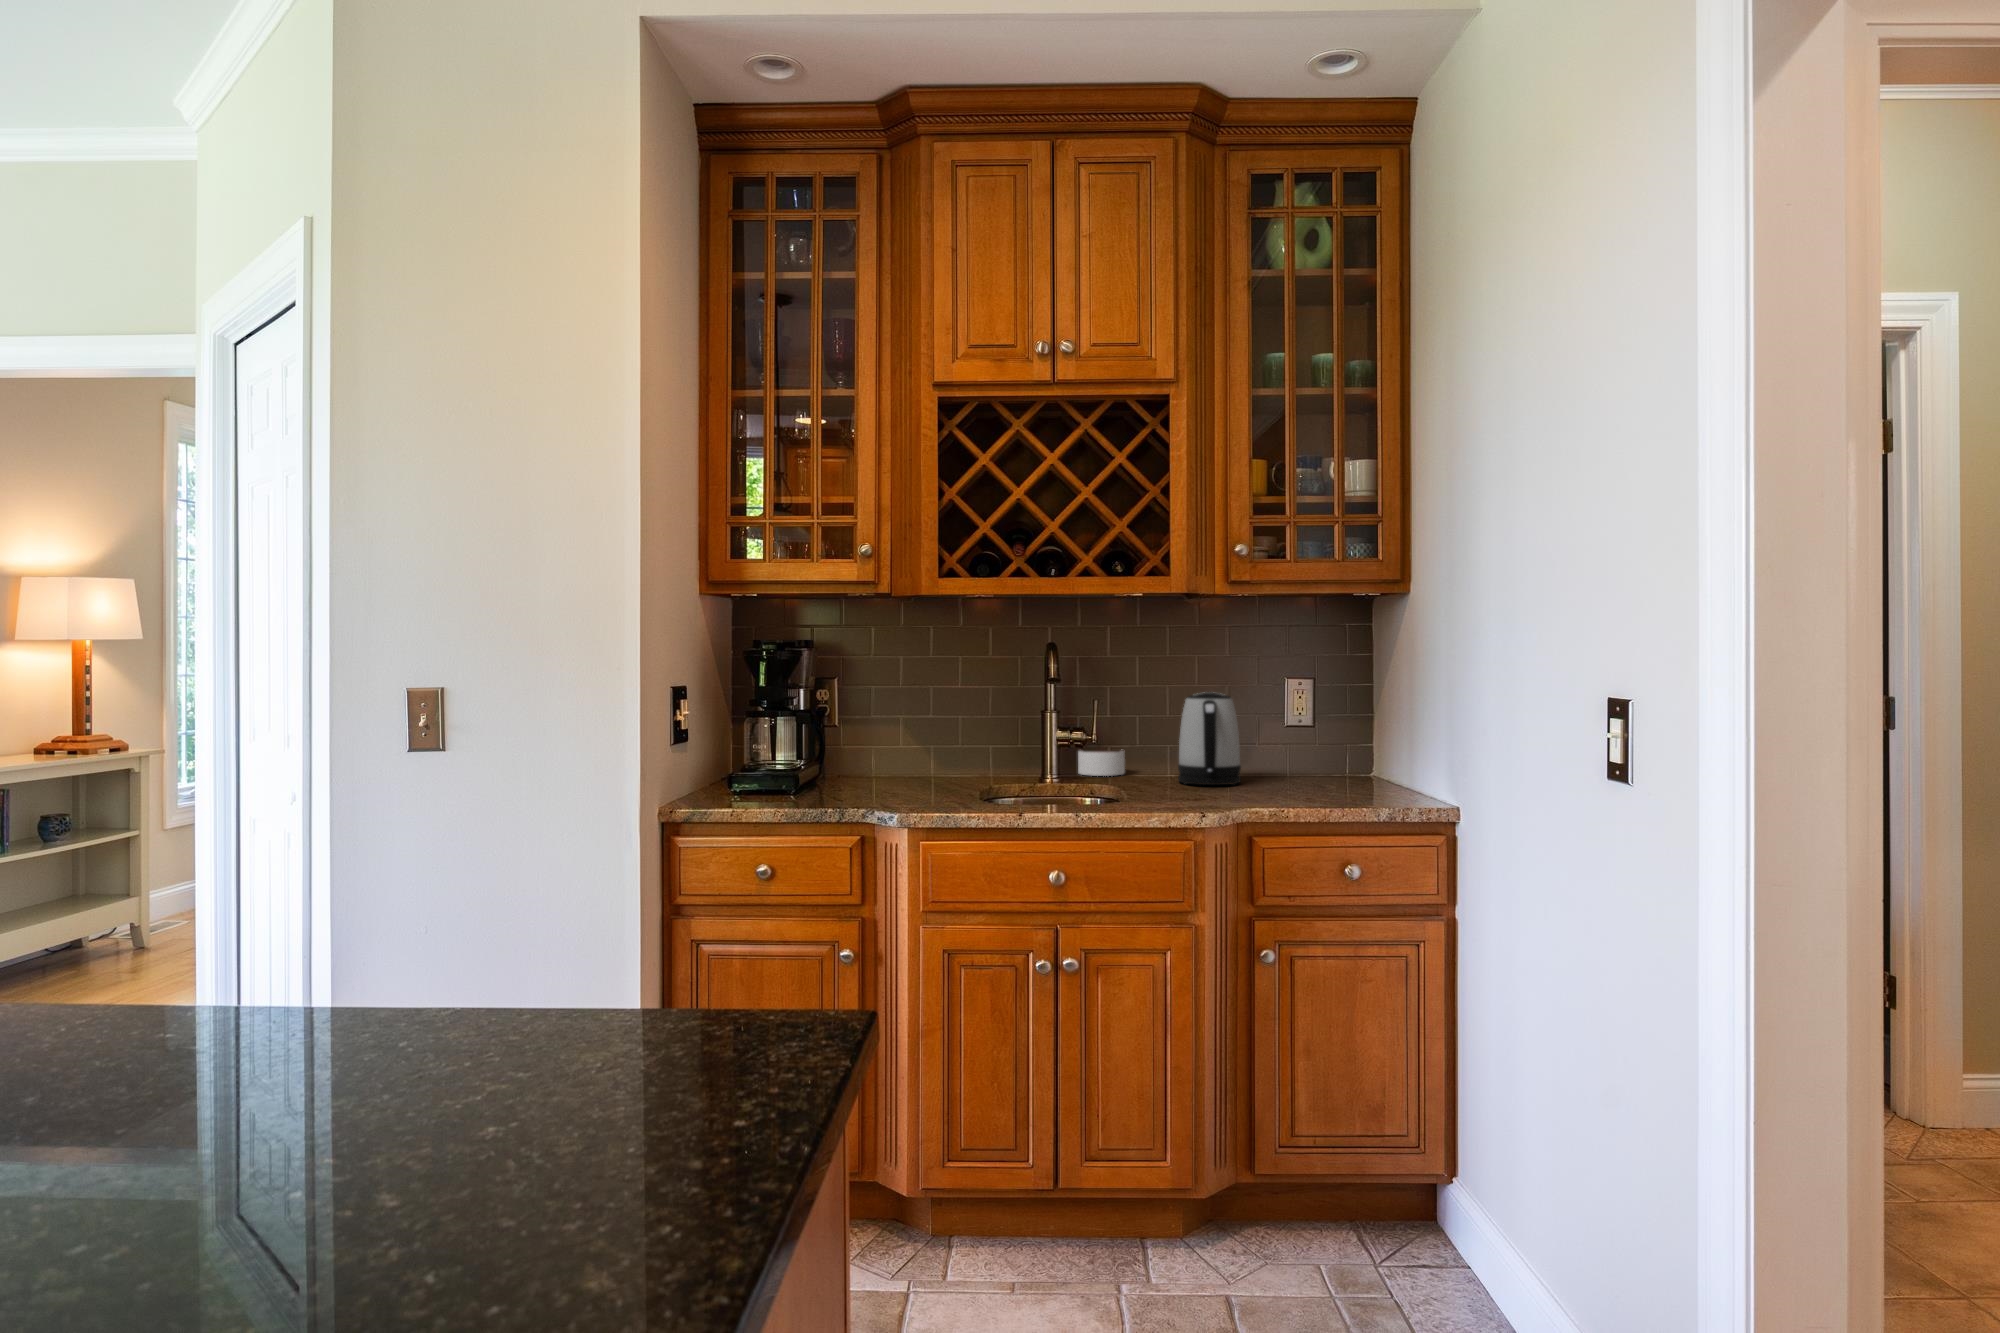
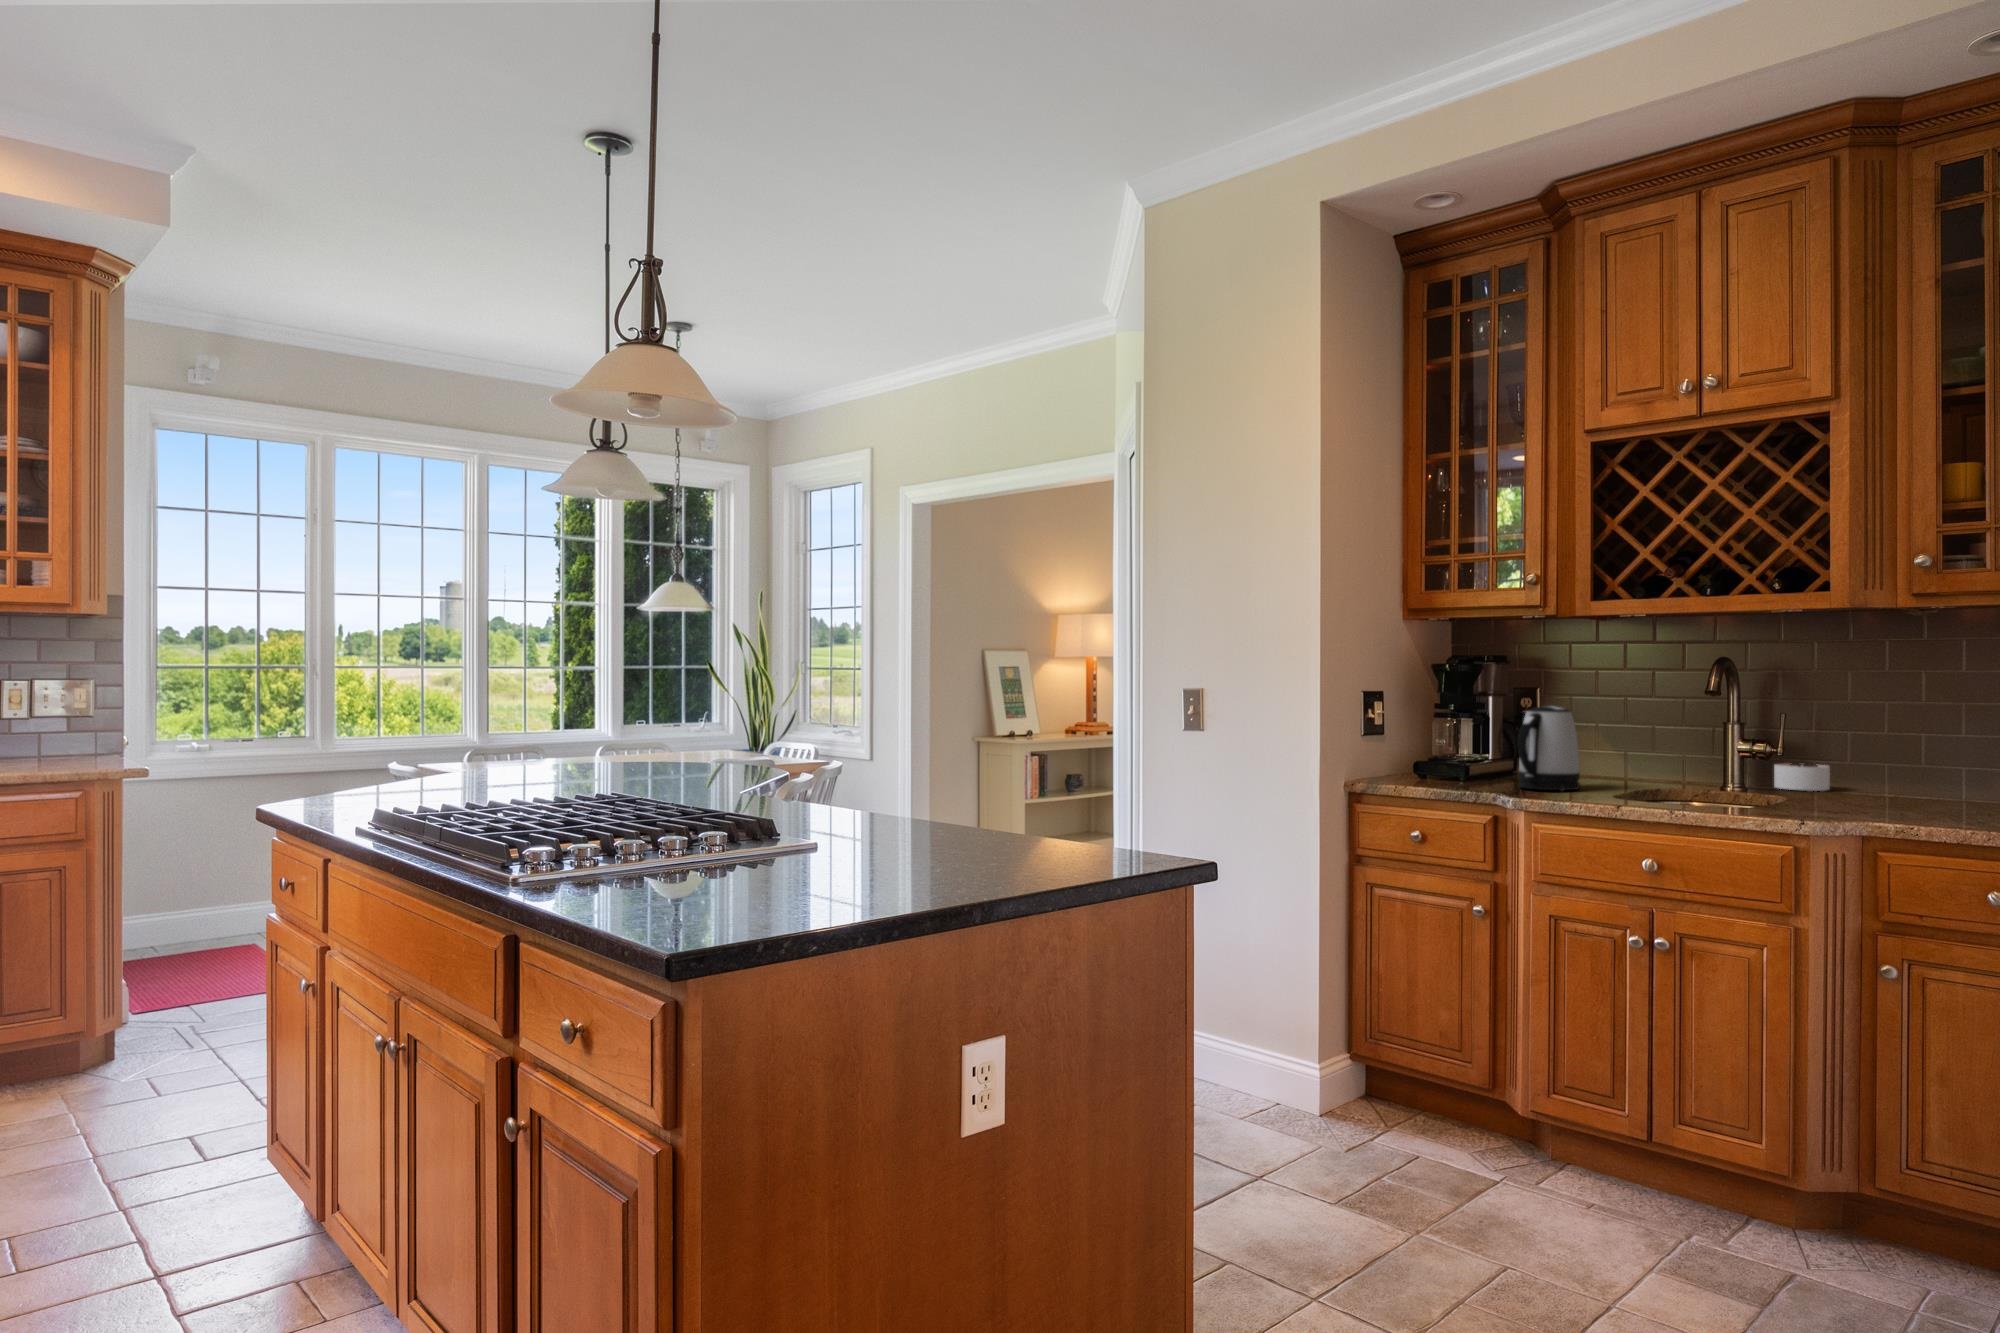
kettle: present [1178,692,1241,785] -> present [1518,706,1580,791]

